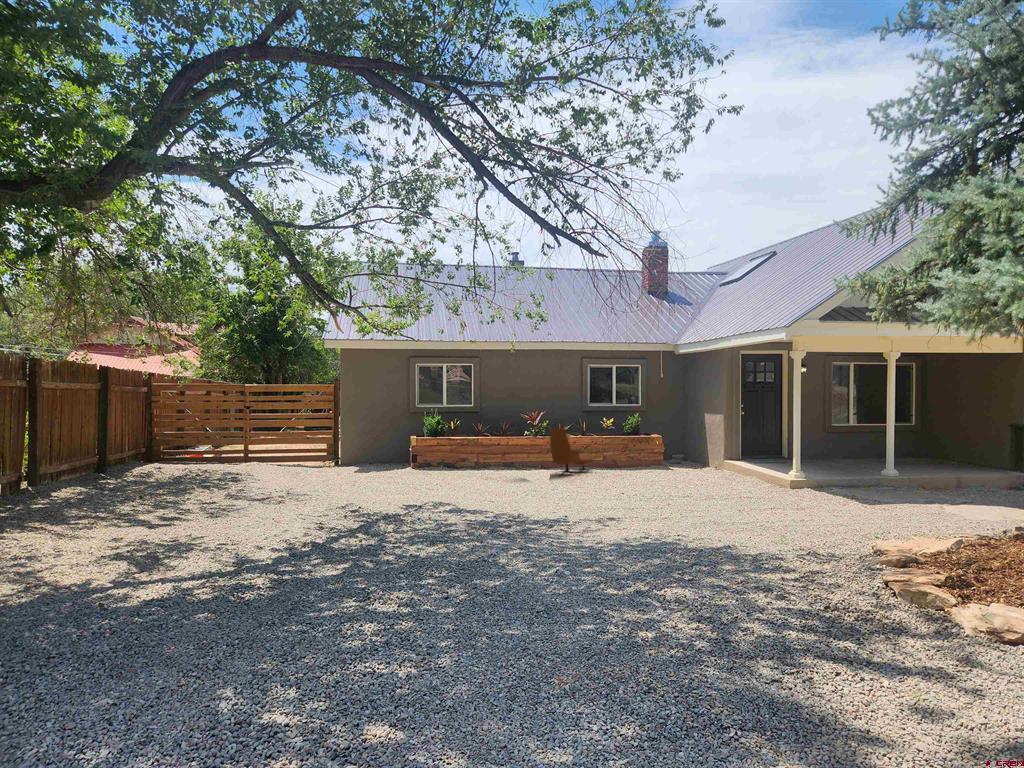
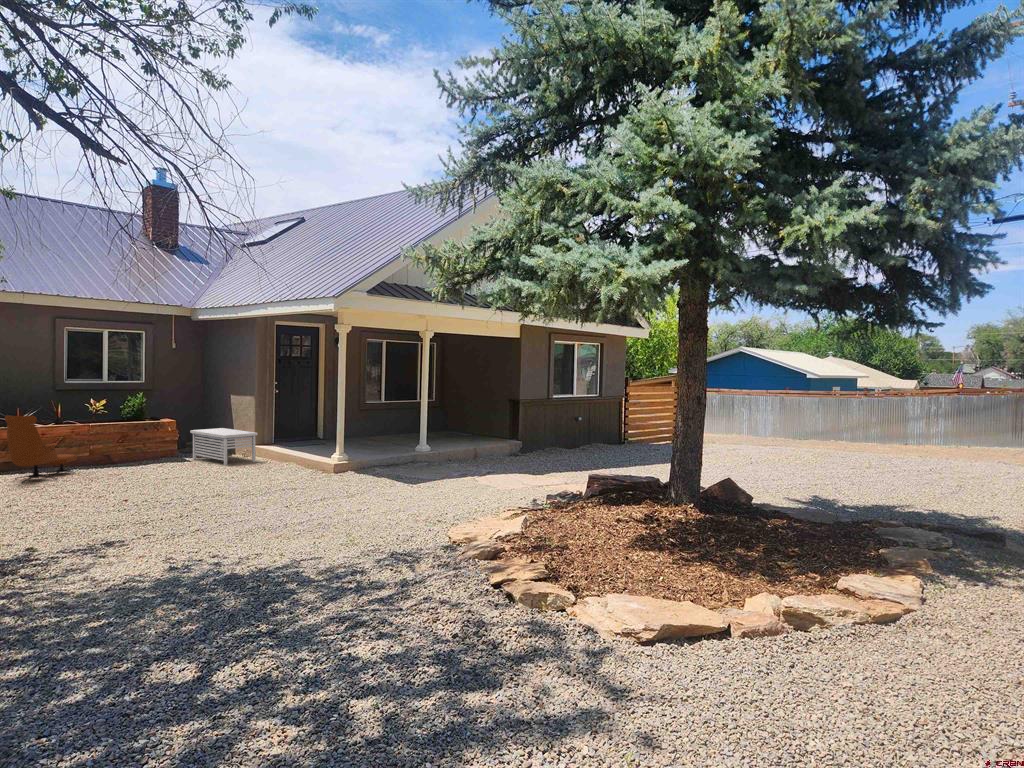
storage bench: none [673,443,727,475] -> present [190,428,258,465]

